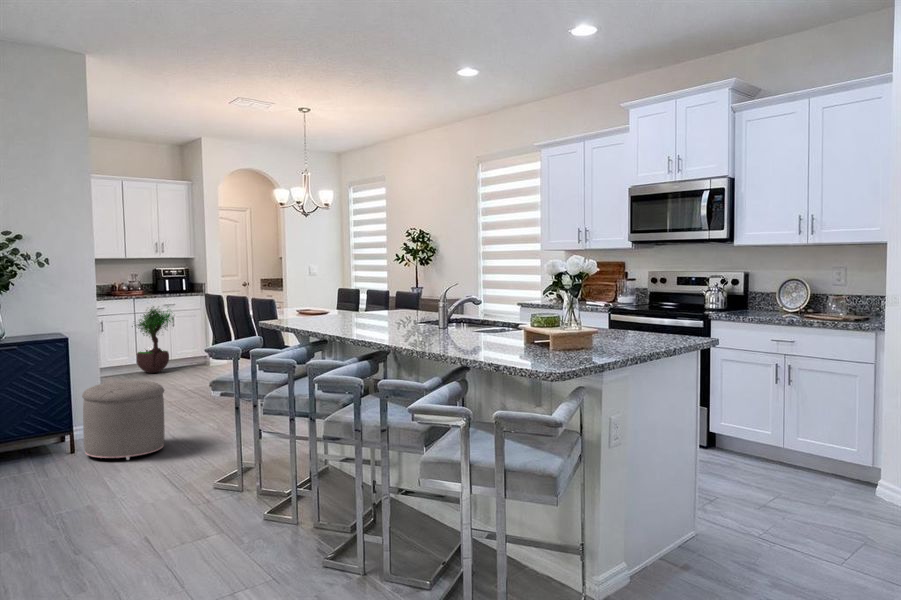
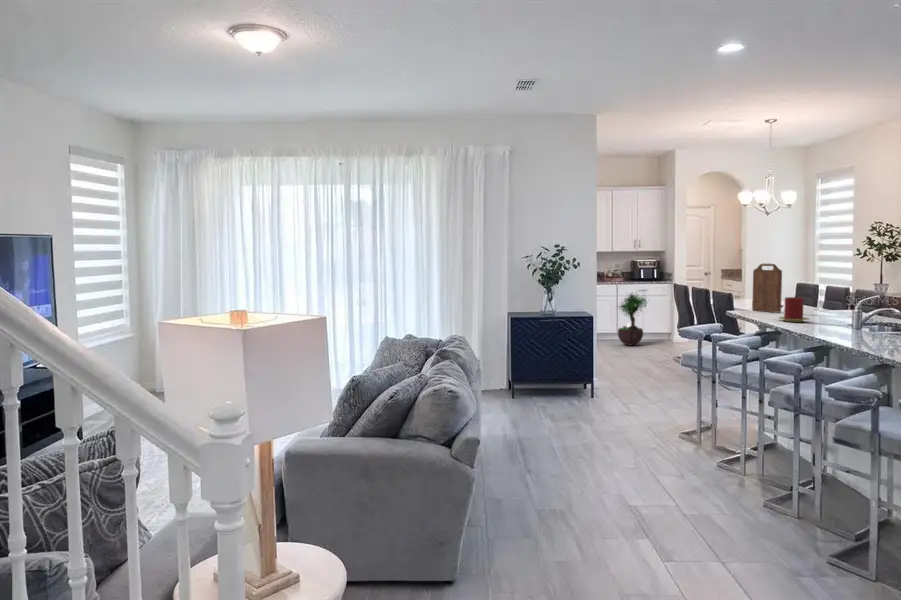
cutting board: none [297,261,329,319] -> present [752,264,782,313]
candle: none [328,299,362,328] -> present [779,297,809,322]
ottoman: present [82,381,165,460] -> none [586,351,643,409]

